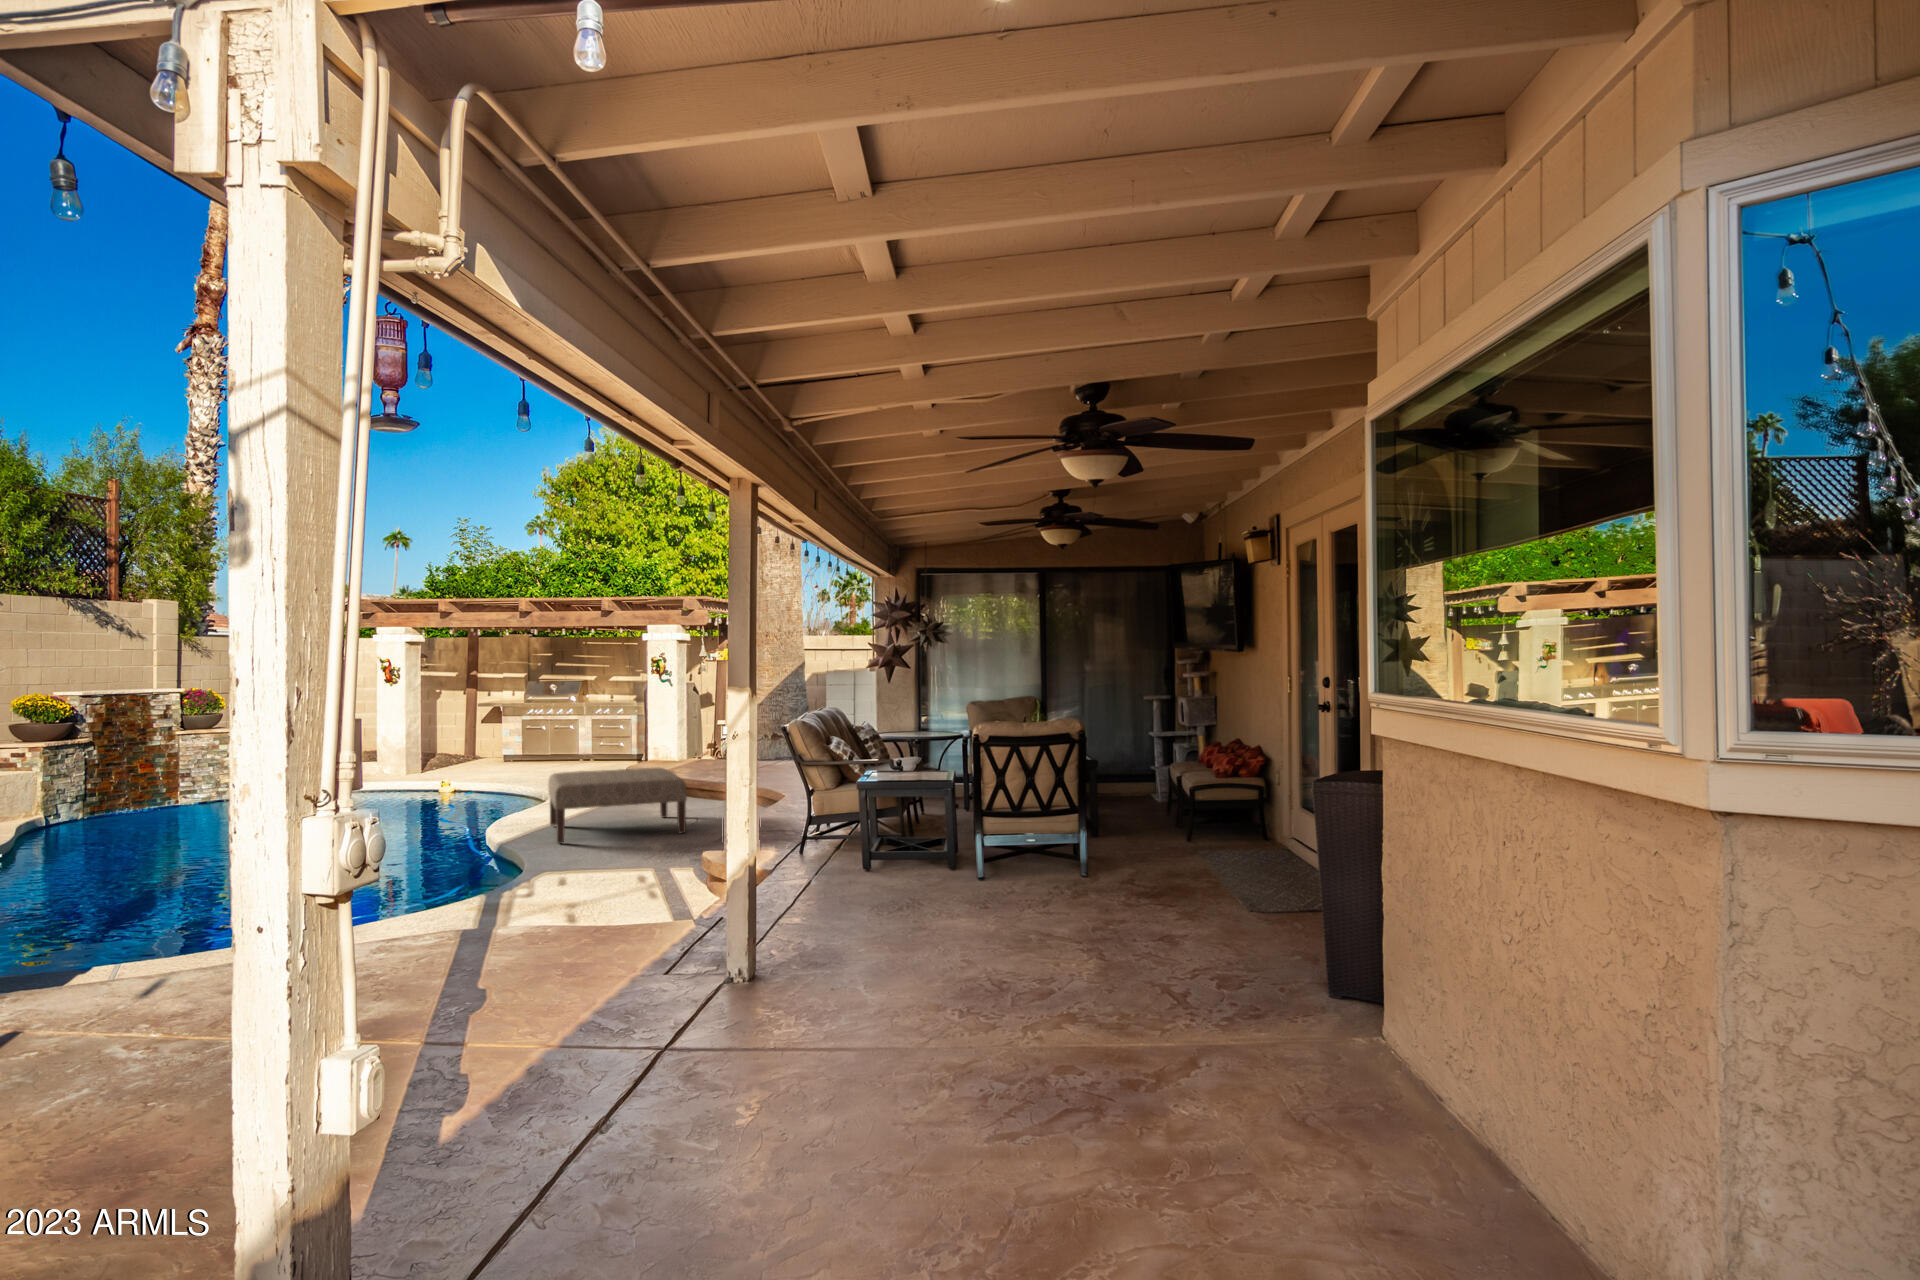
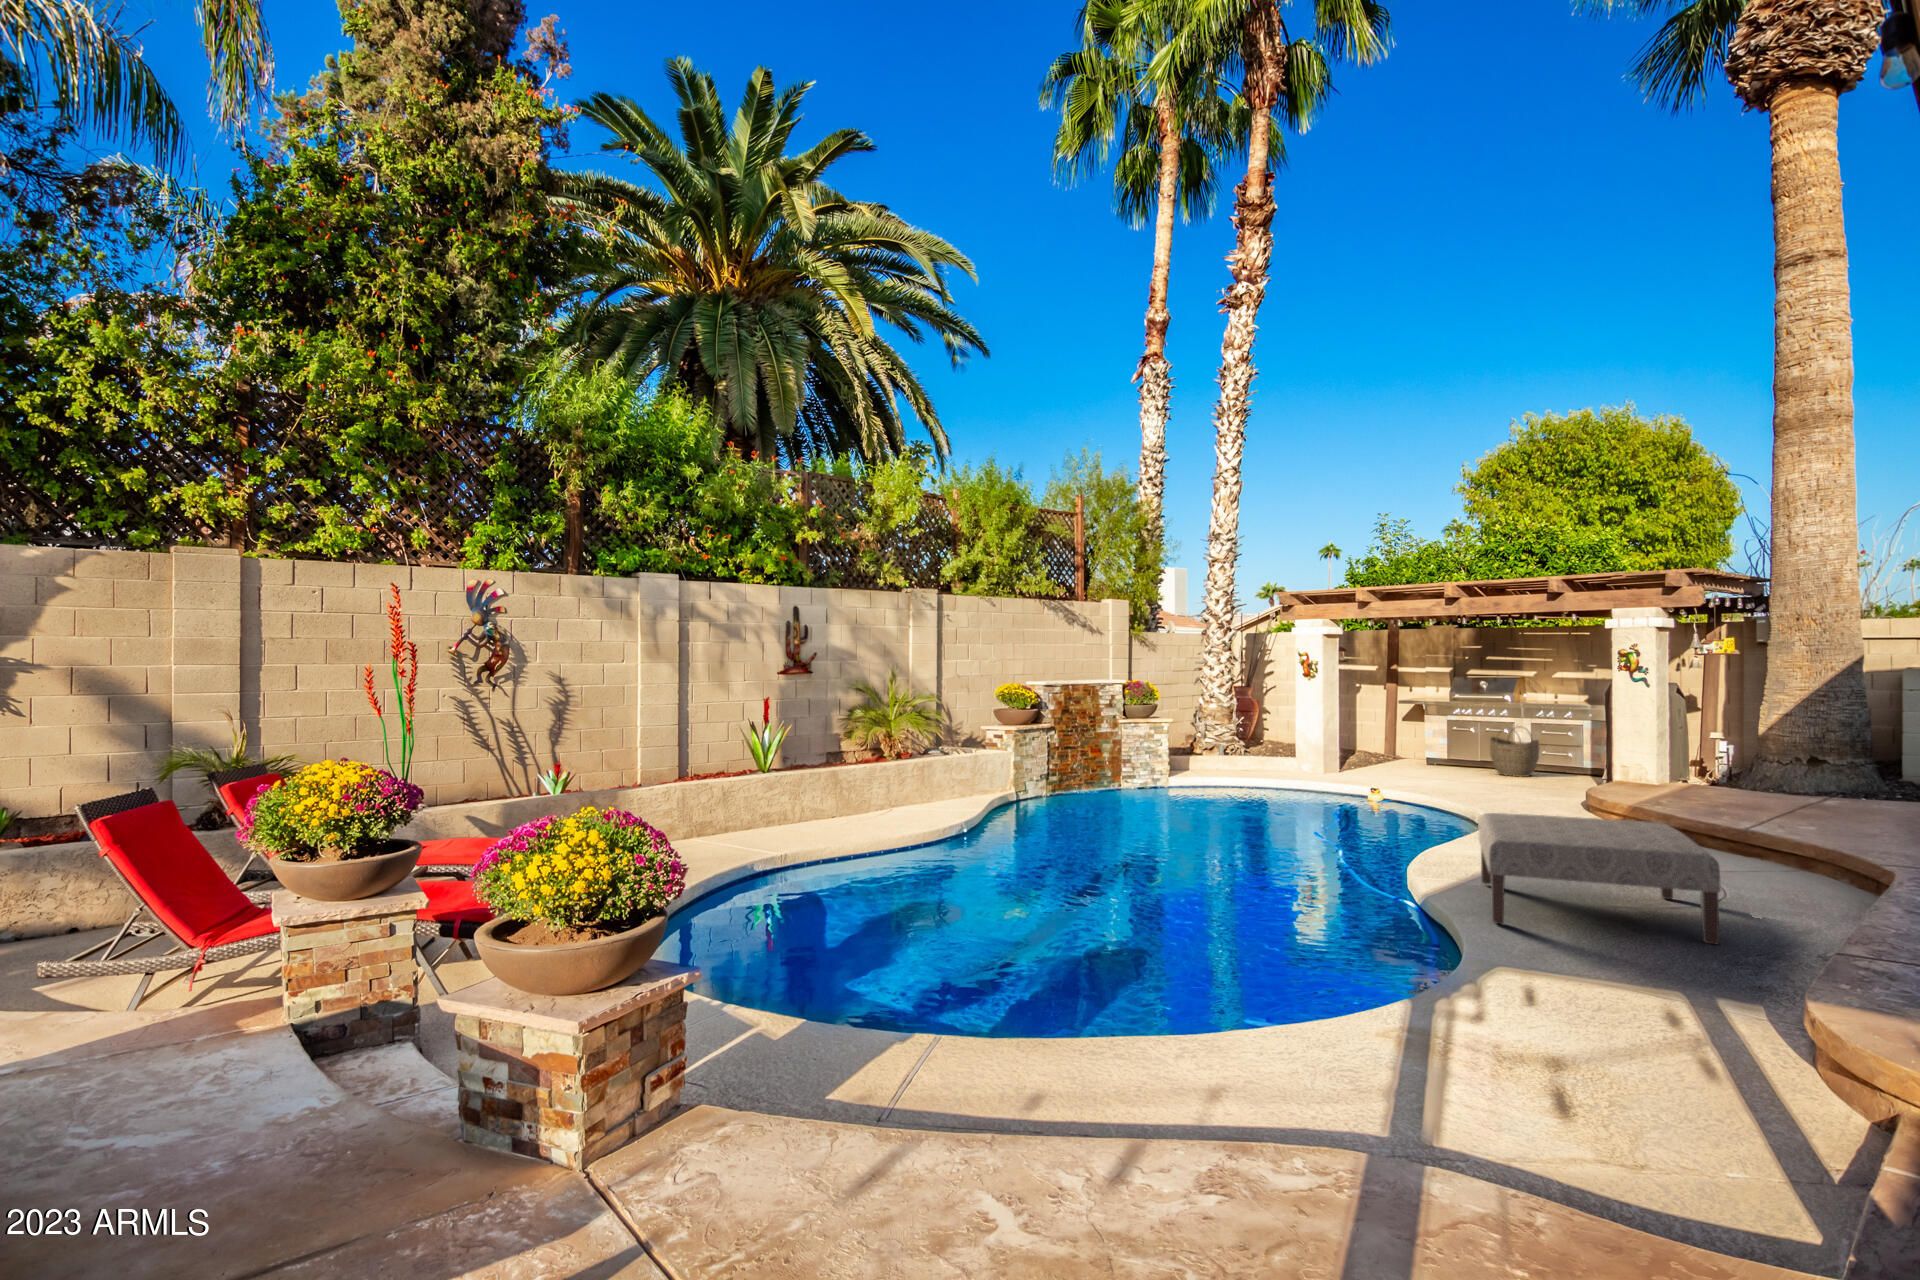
woven basket: none [558,720,596,762] -> present [1490,727,1540,777]

